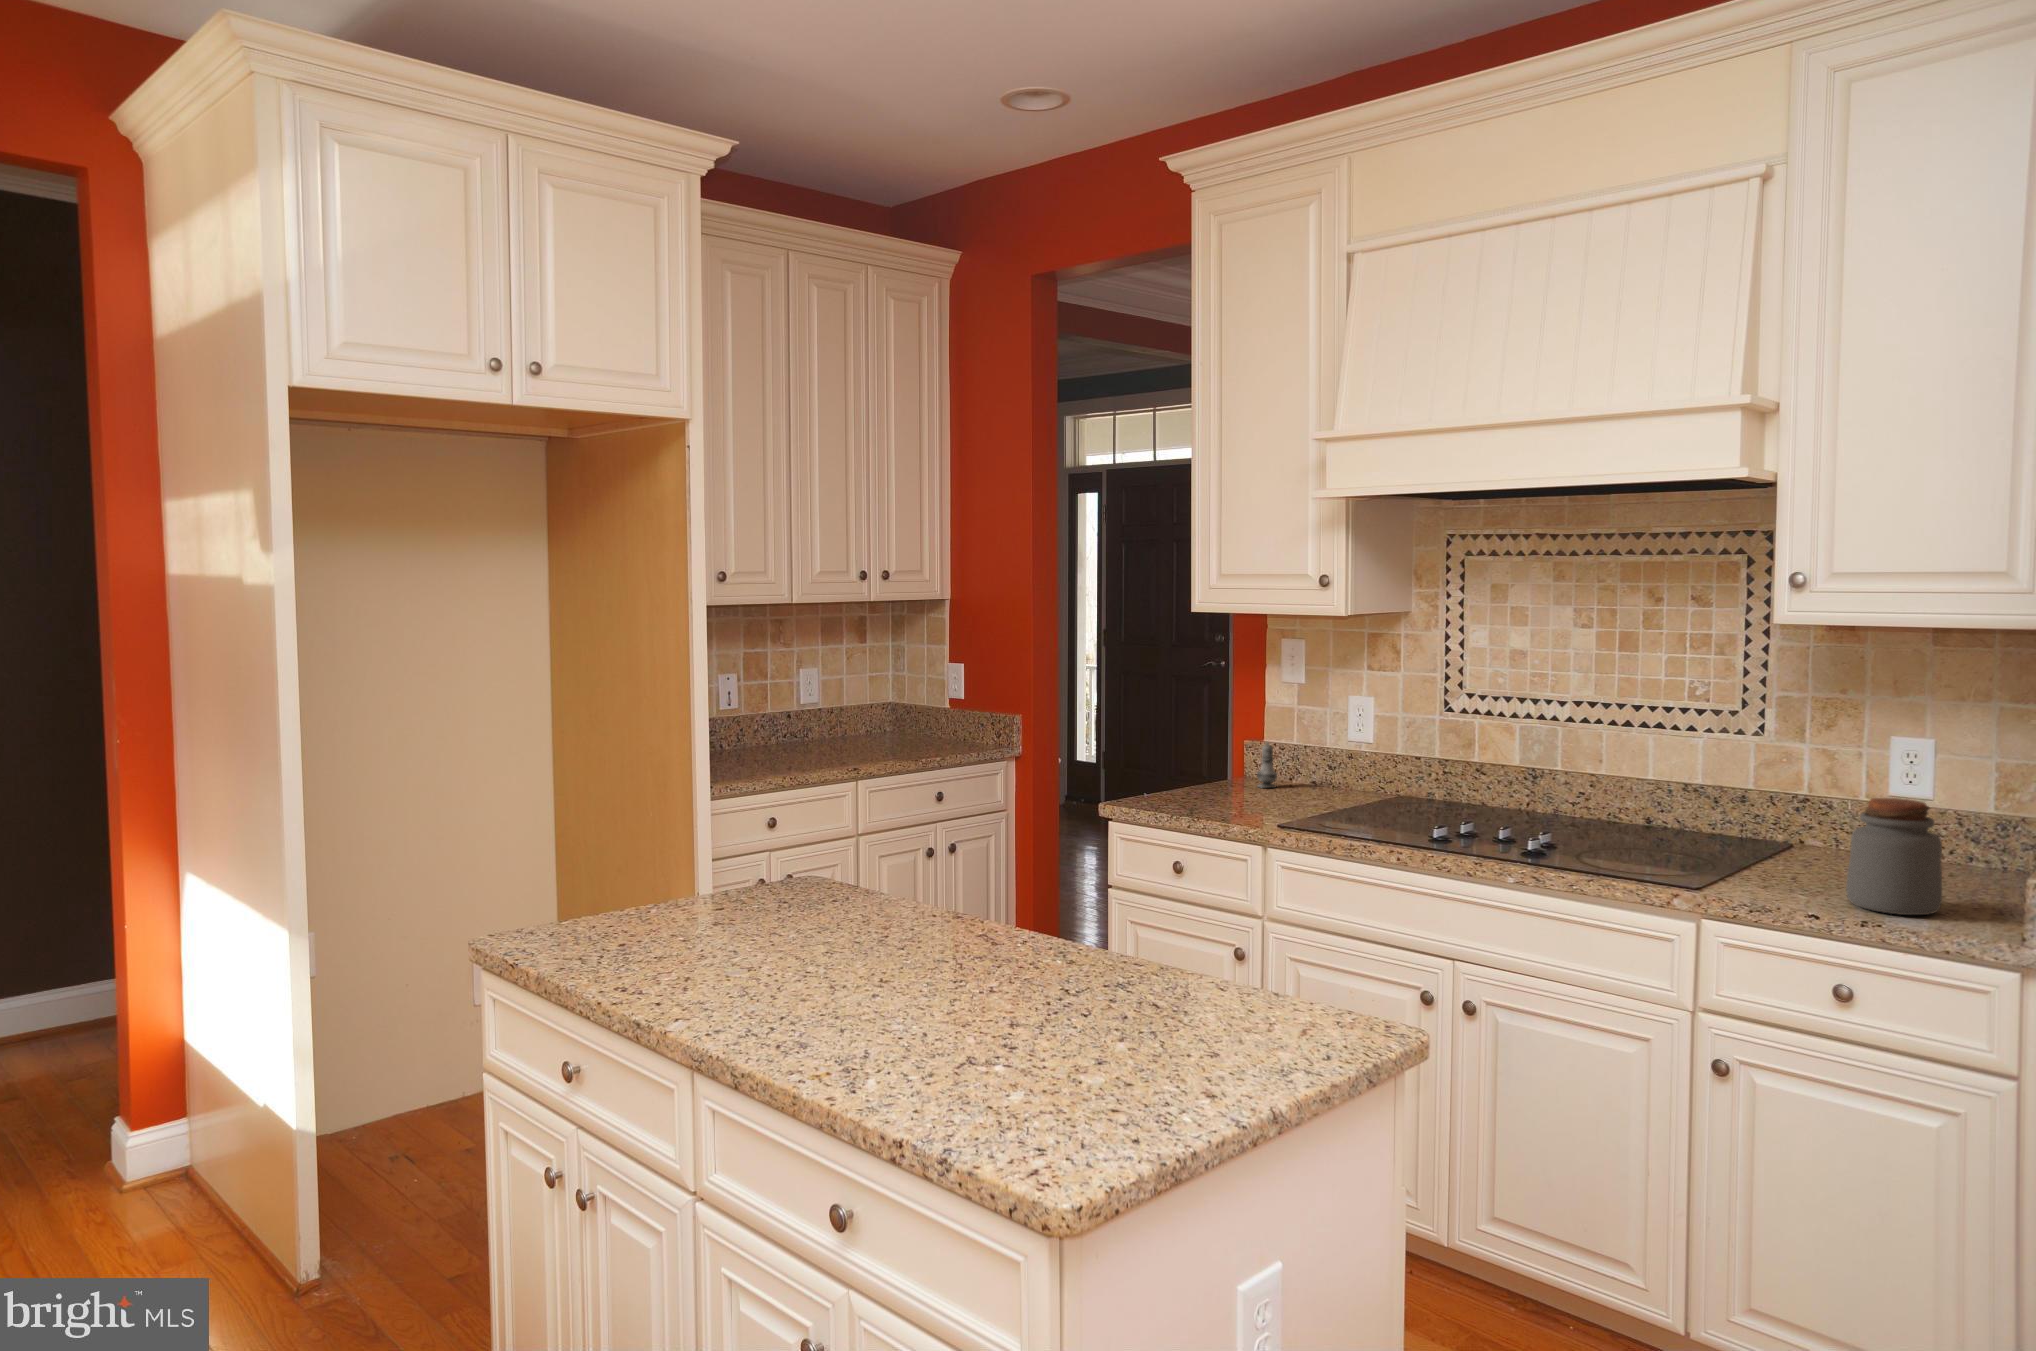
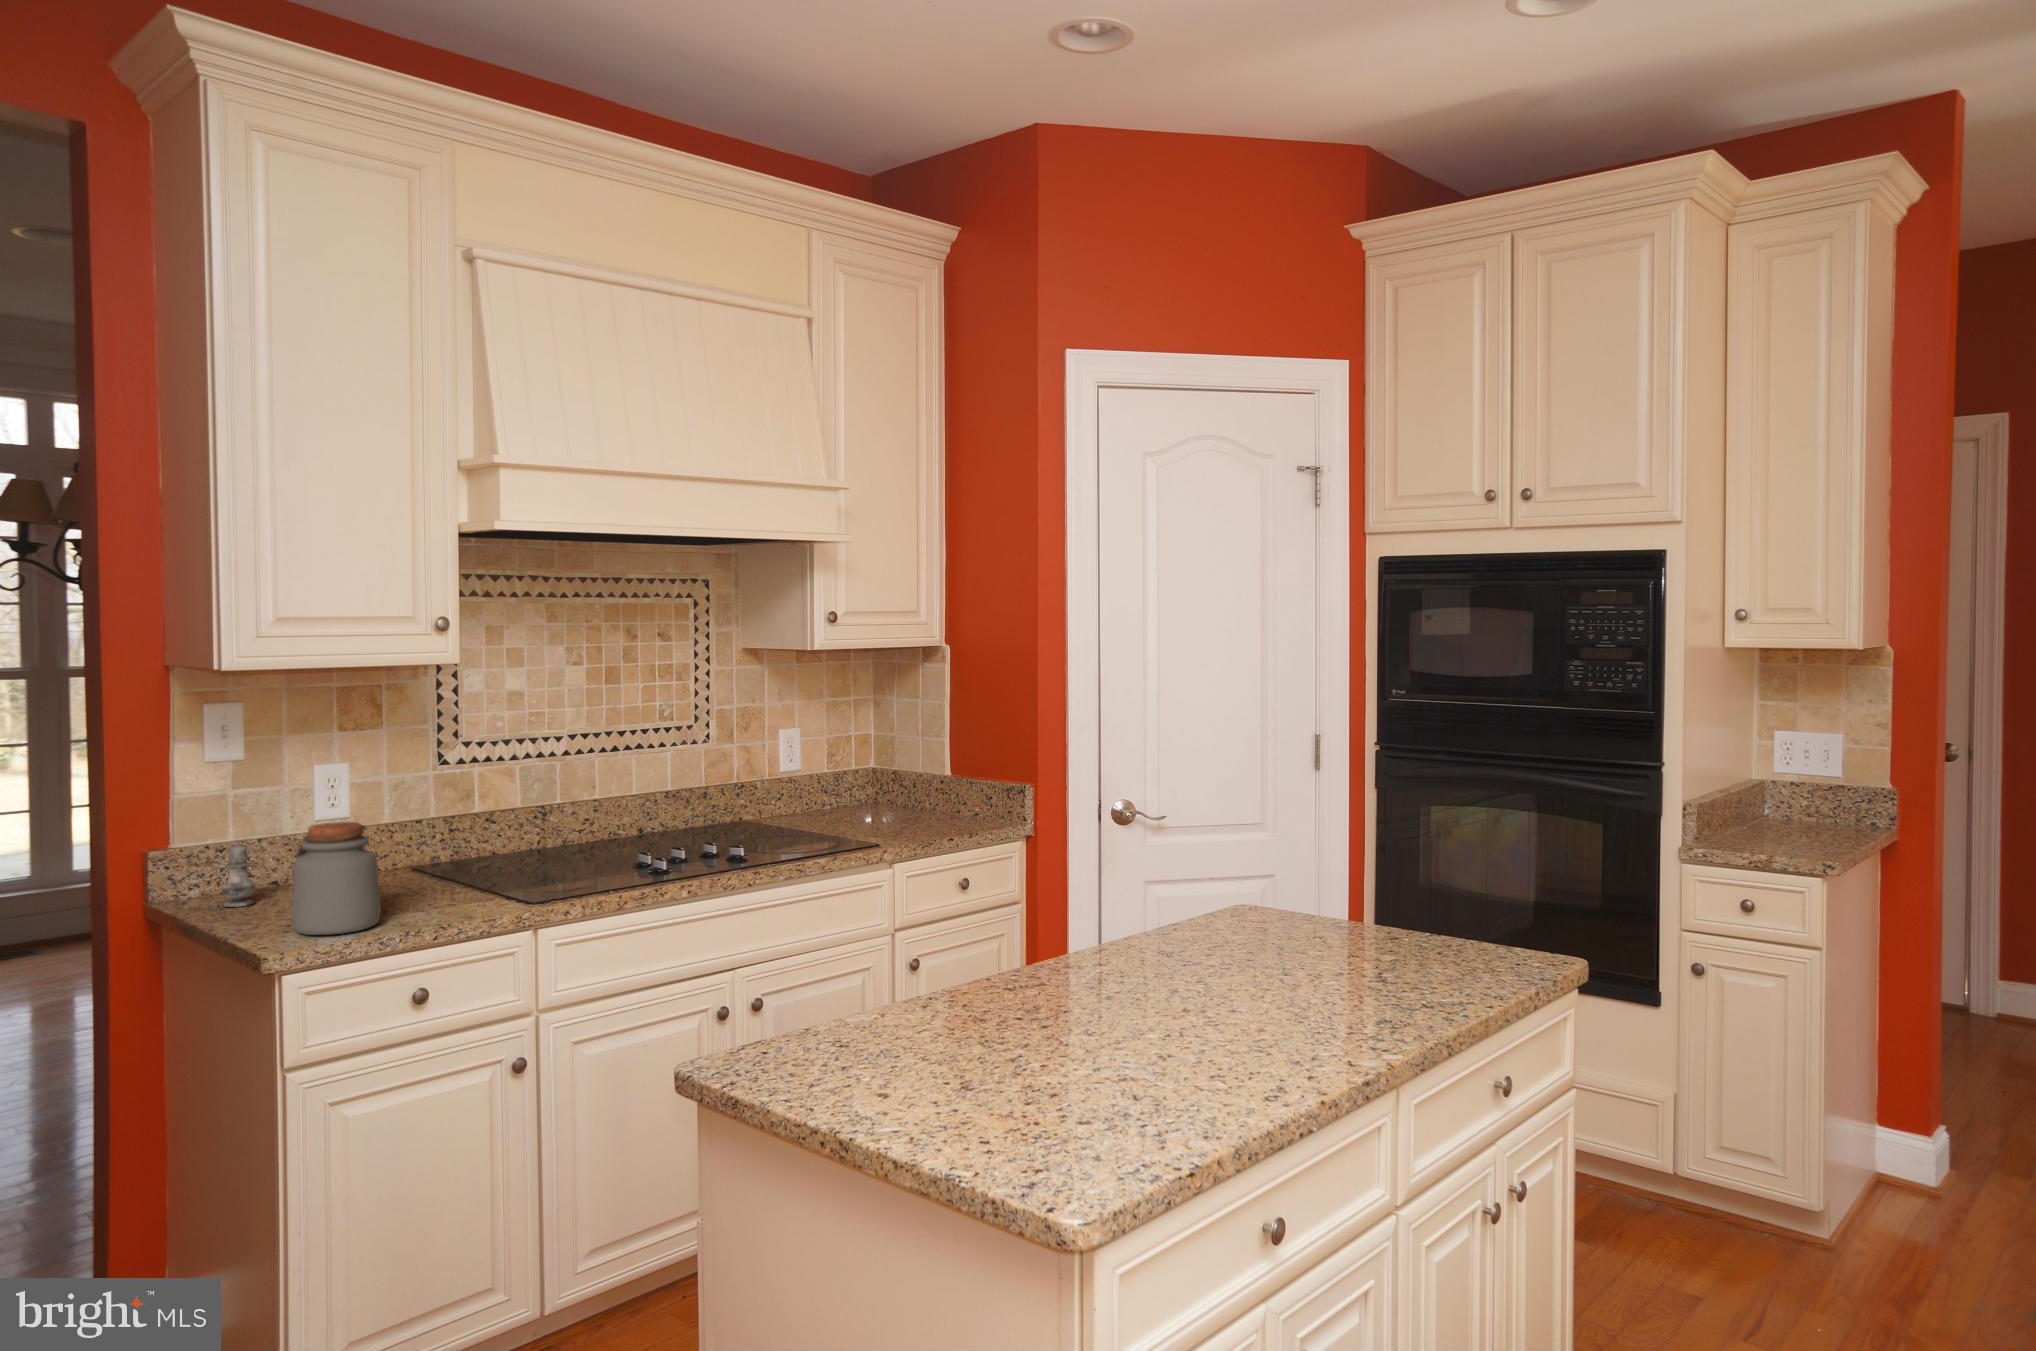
jar: present [1846,798,1942,915] -> present [291,822,380,935]

